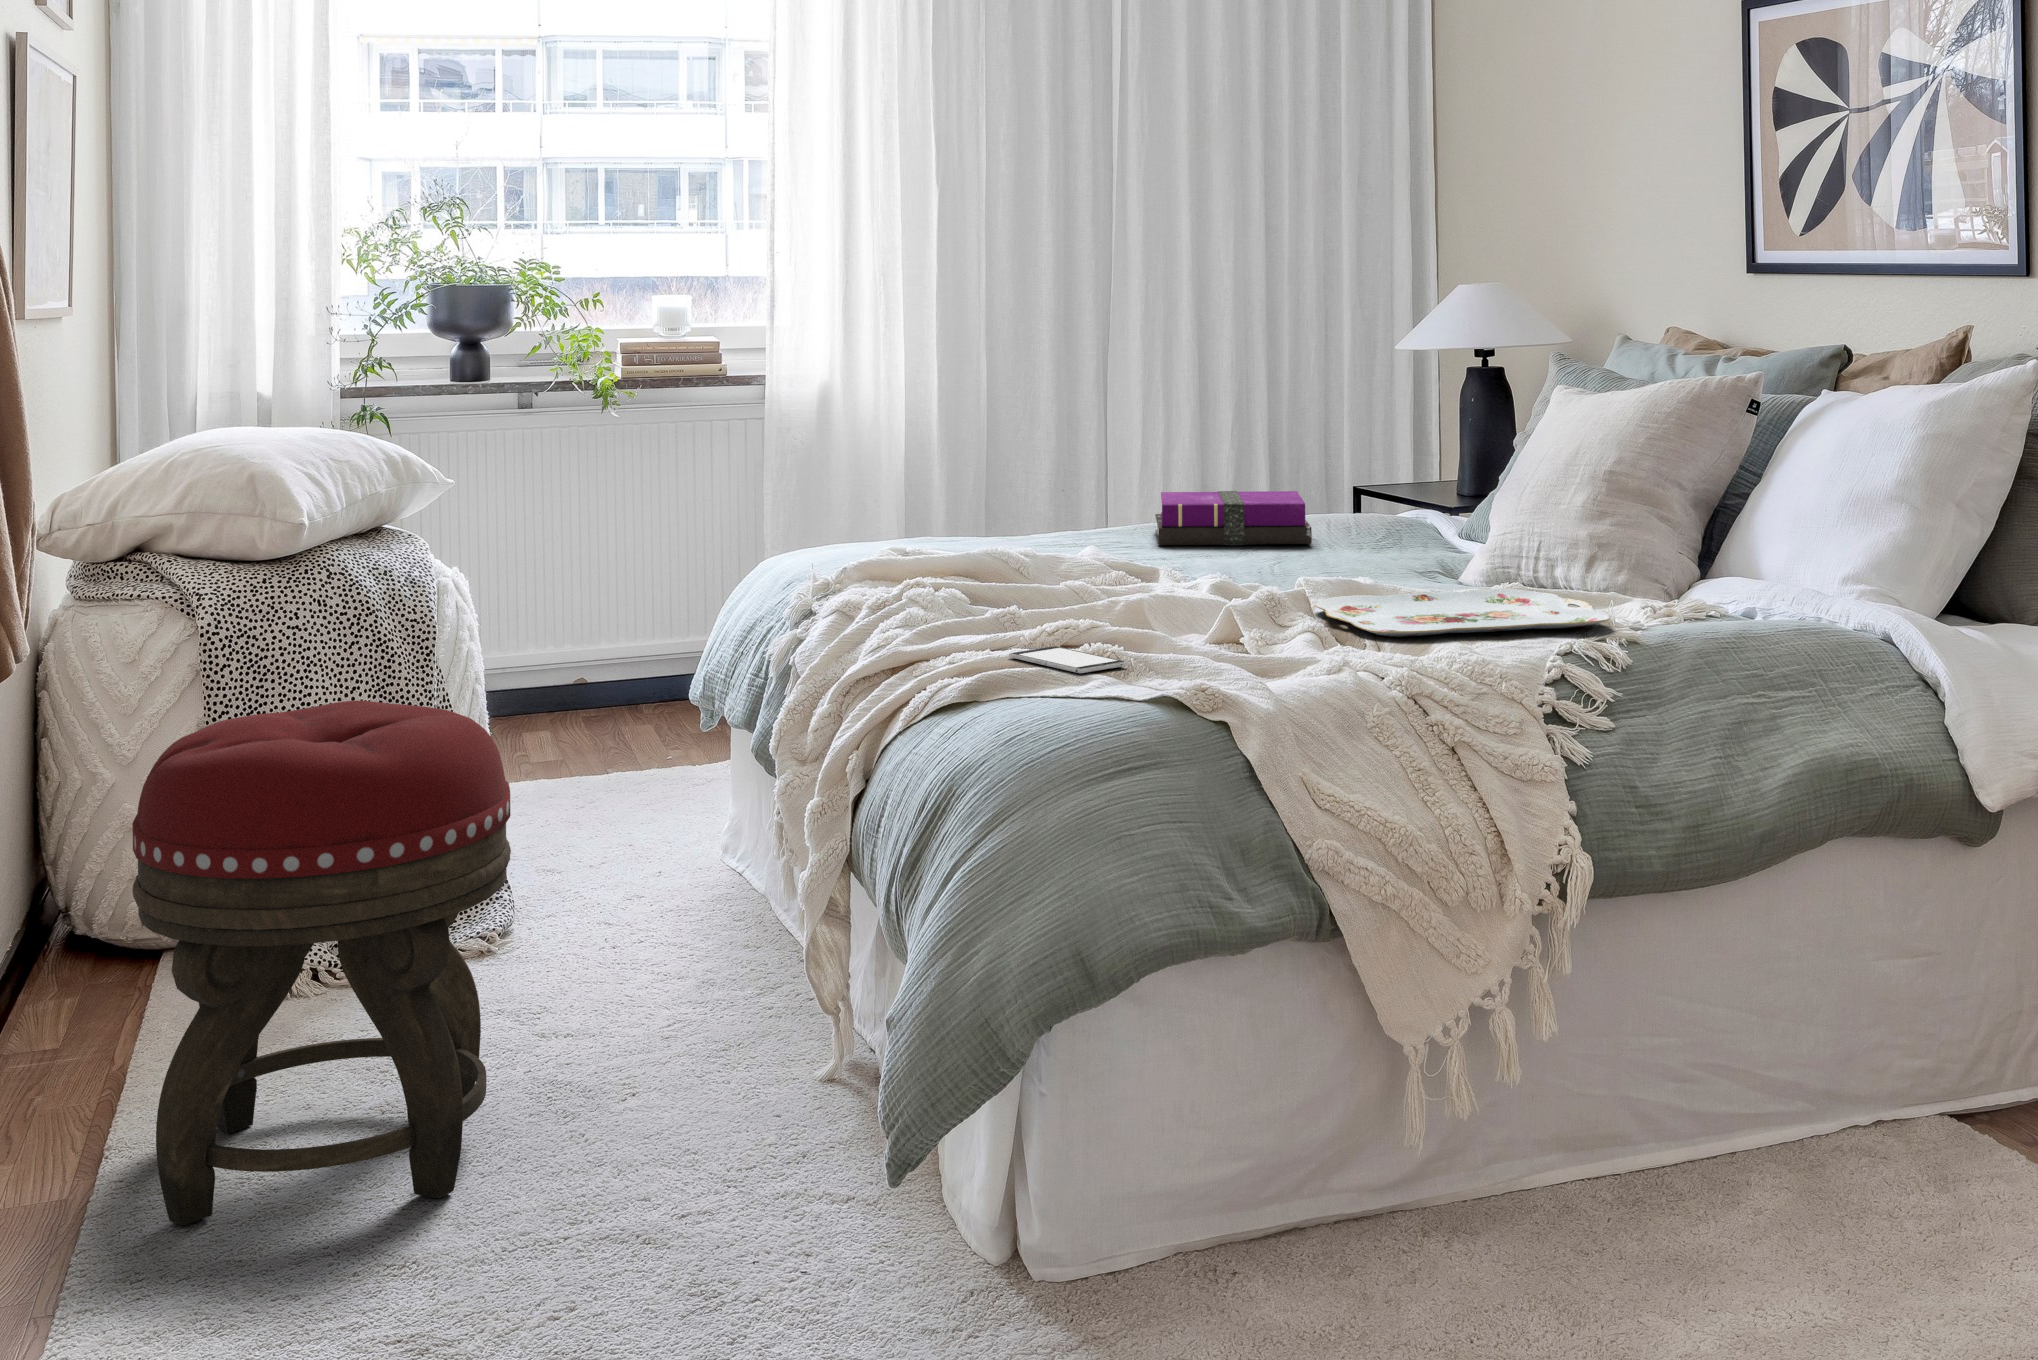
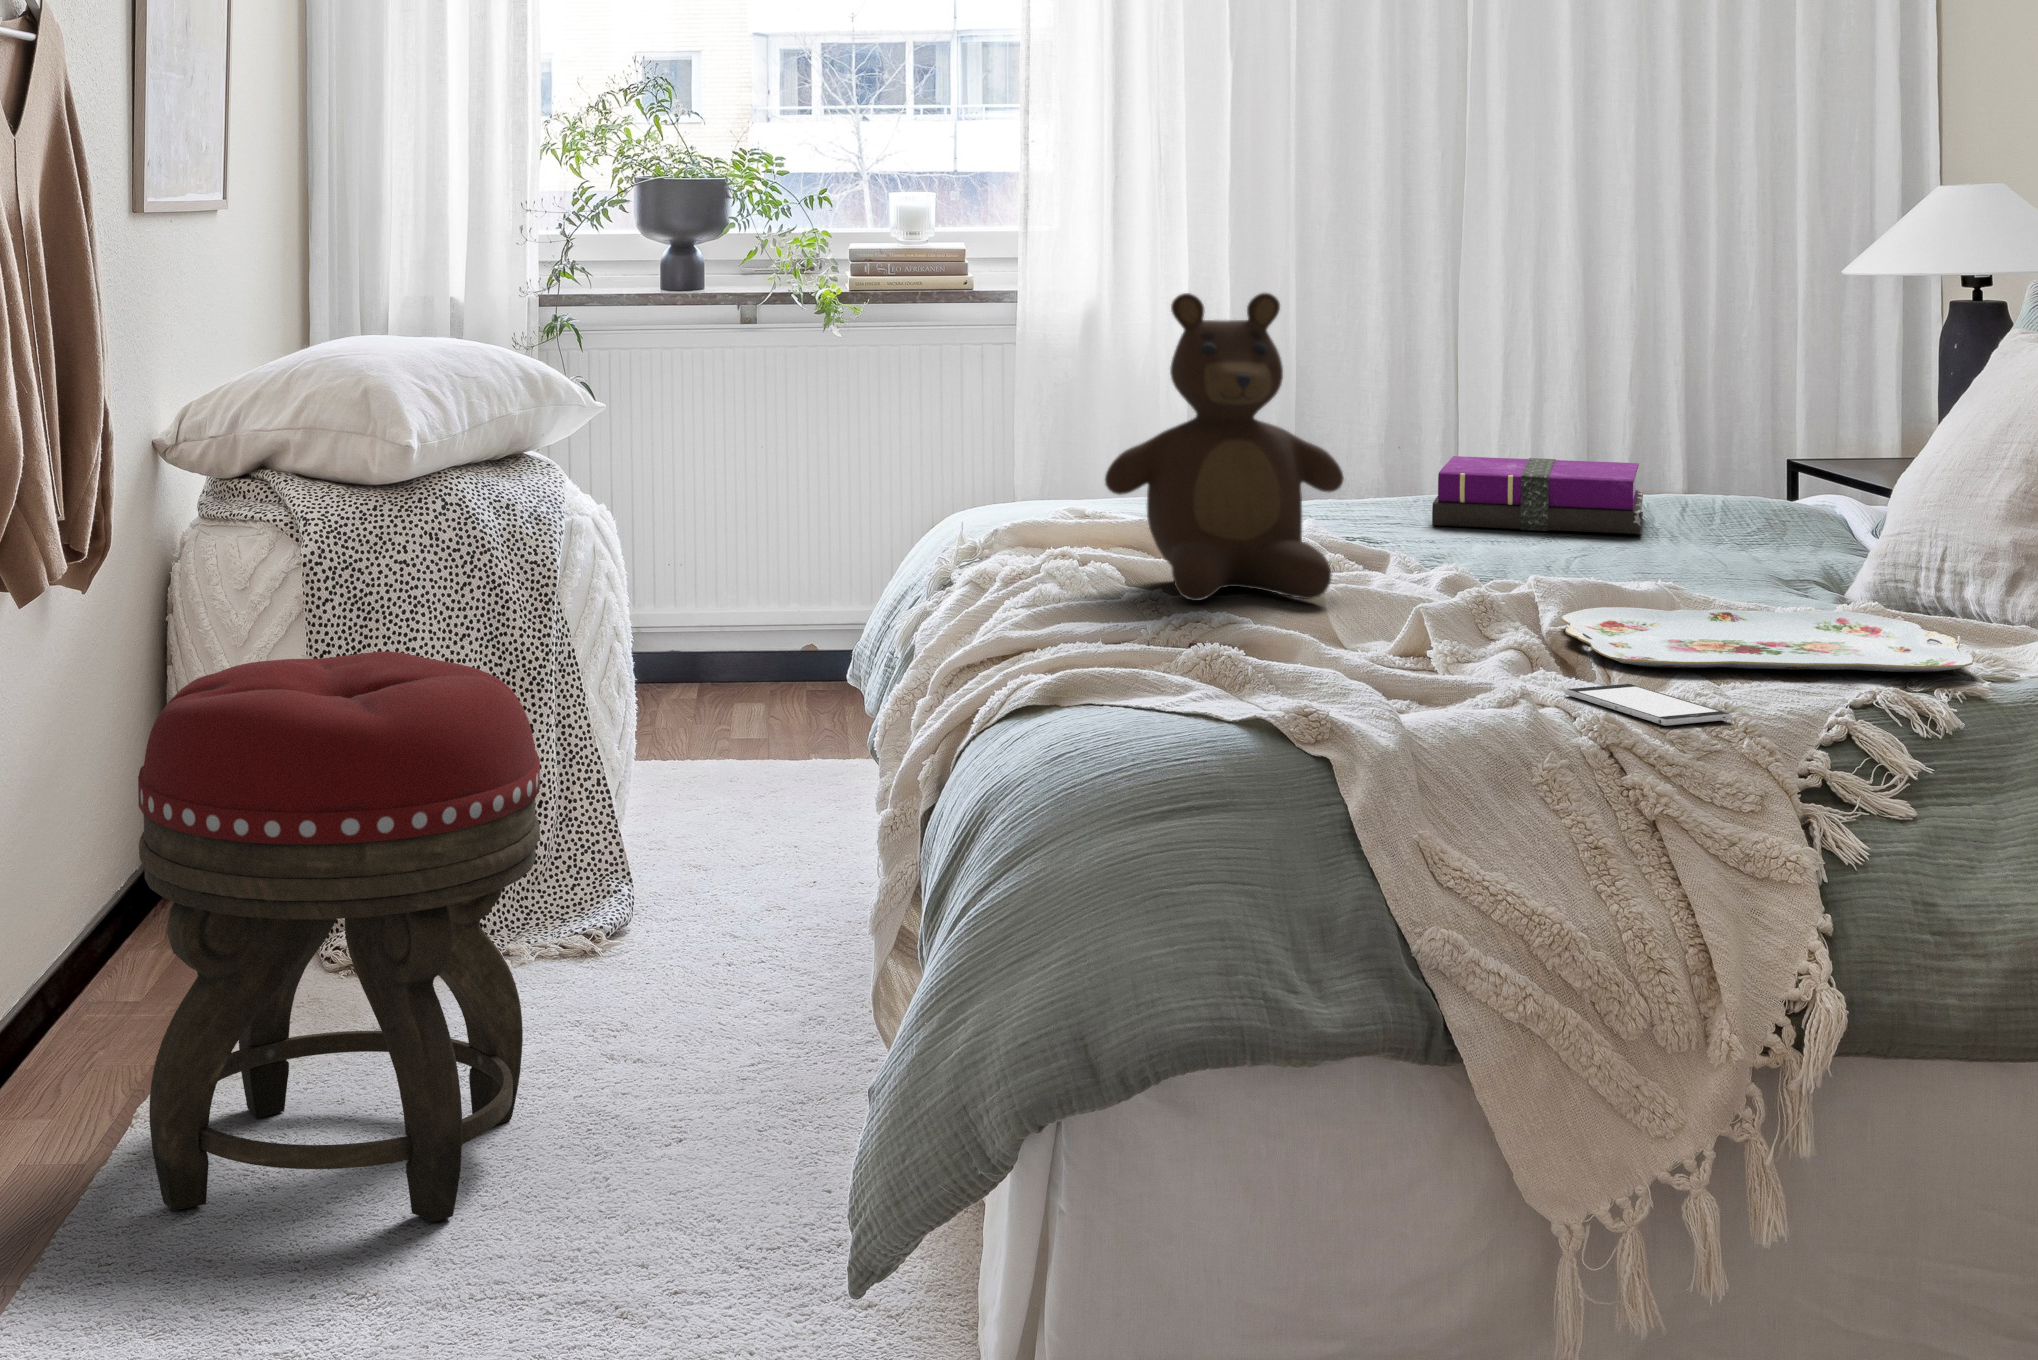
teddy bear: none [953,367,1138,611] -> present [1105,293,1344,601]
smartphone: present [1009,646,1127,673] -> present [1564,684,1732,726]

